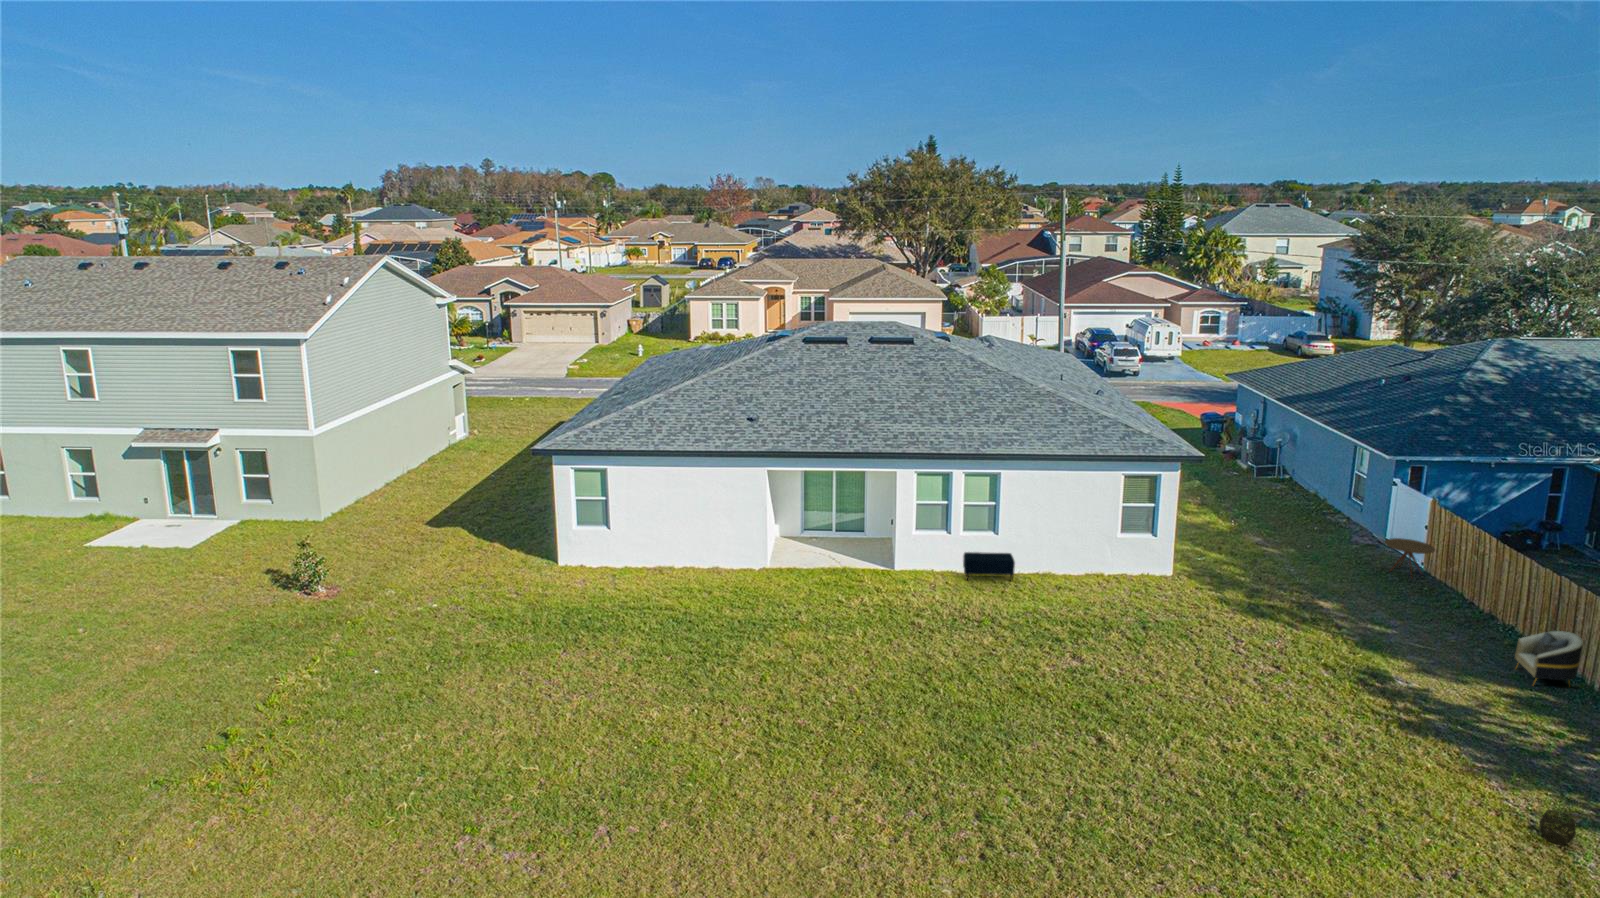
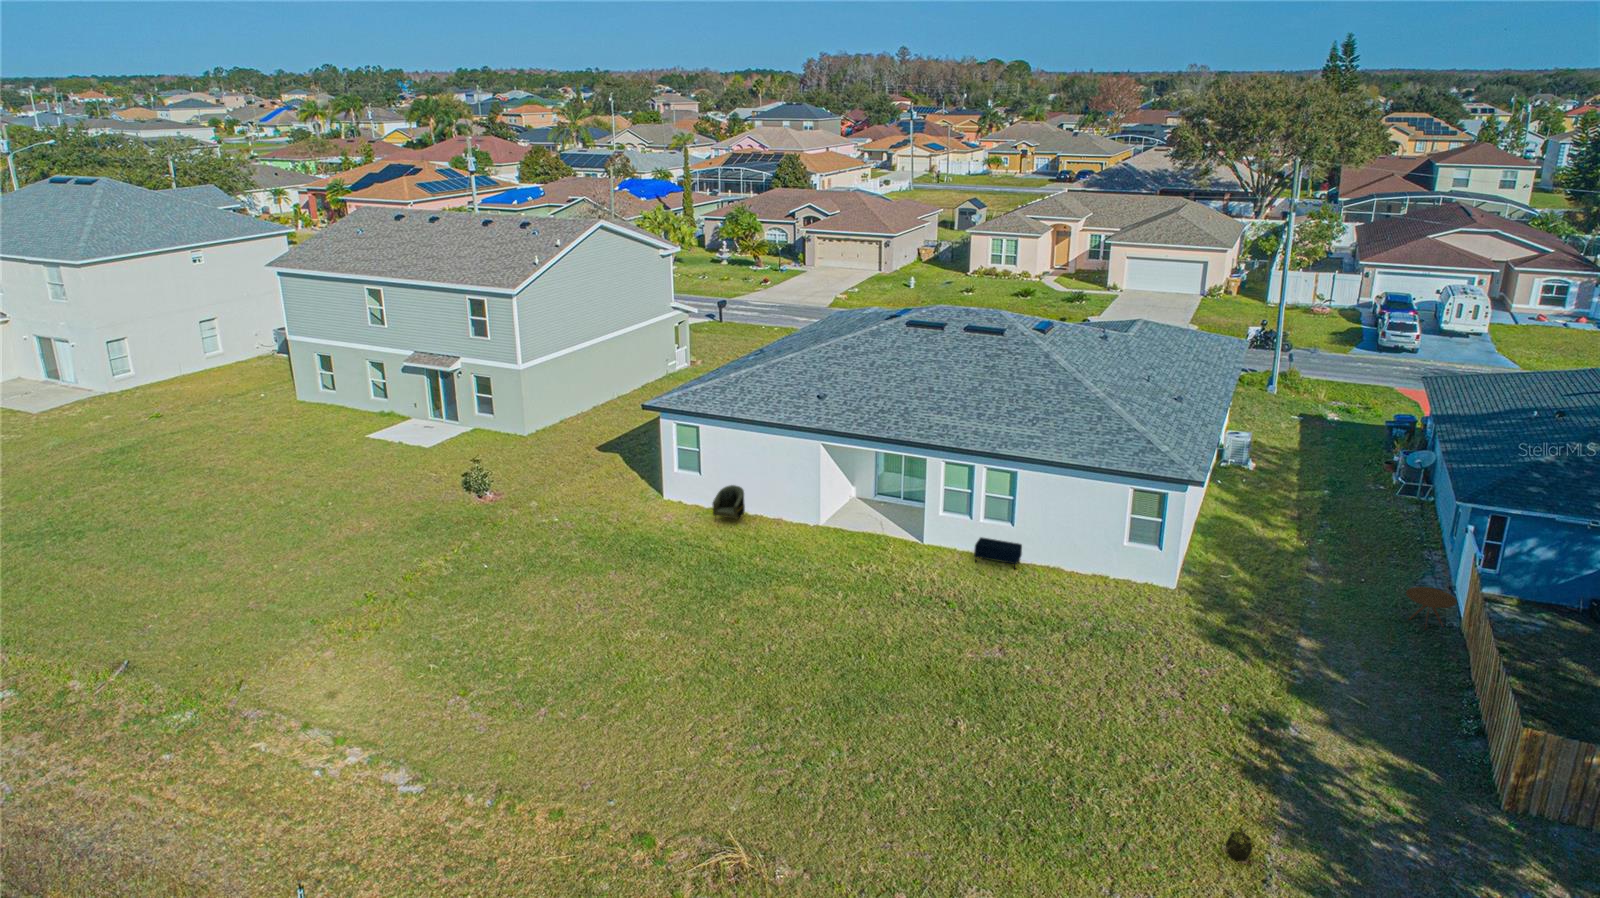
armchair: present [1515,631,1583,682] -> present [712,485,745,519]

